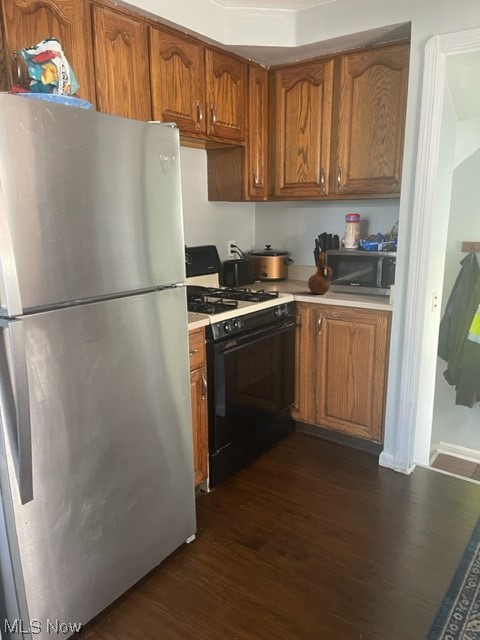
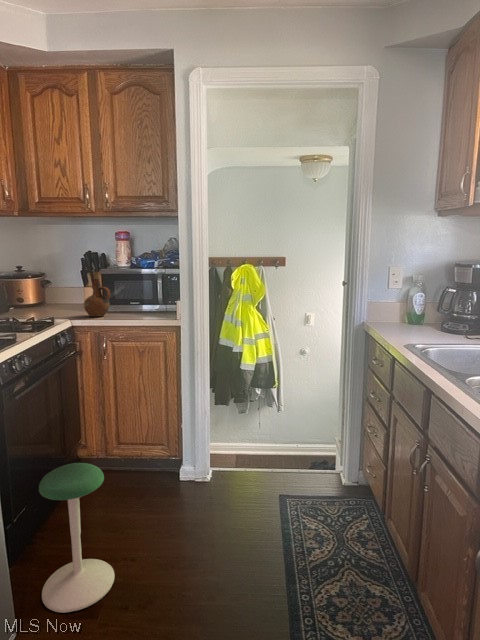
stool: none [232,417,289,534] -> present [39,463,115,613]

